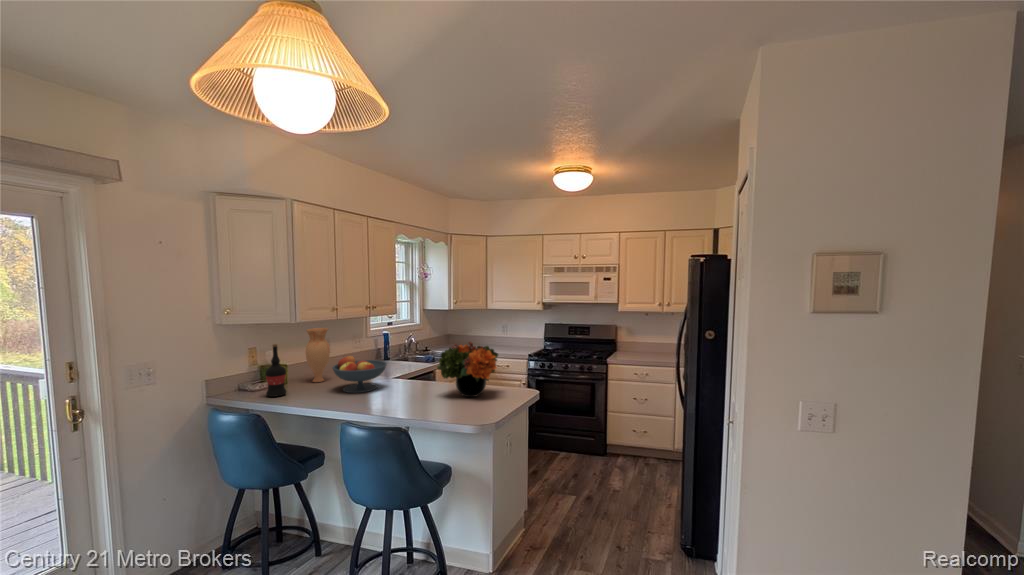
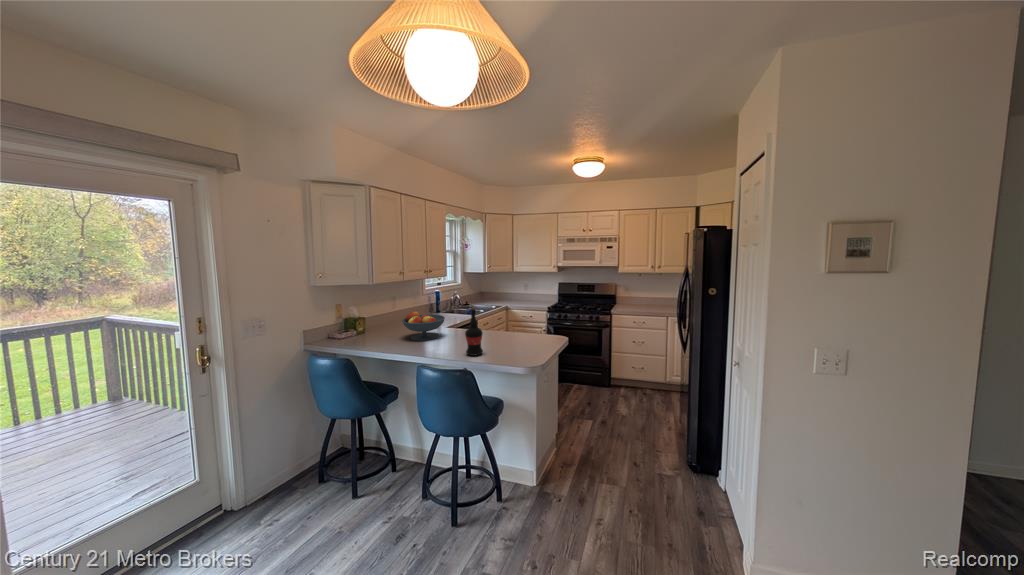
vase: present [305,328,330,382] -> none [378,289,397,332]
flower arrangement: present [437,342,498,397] -> none [487,299,537,343]
wine bottle: present [266,344,286,397] -> present [465,307,483,356]

